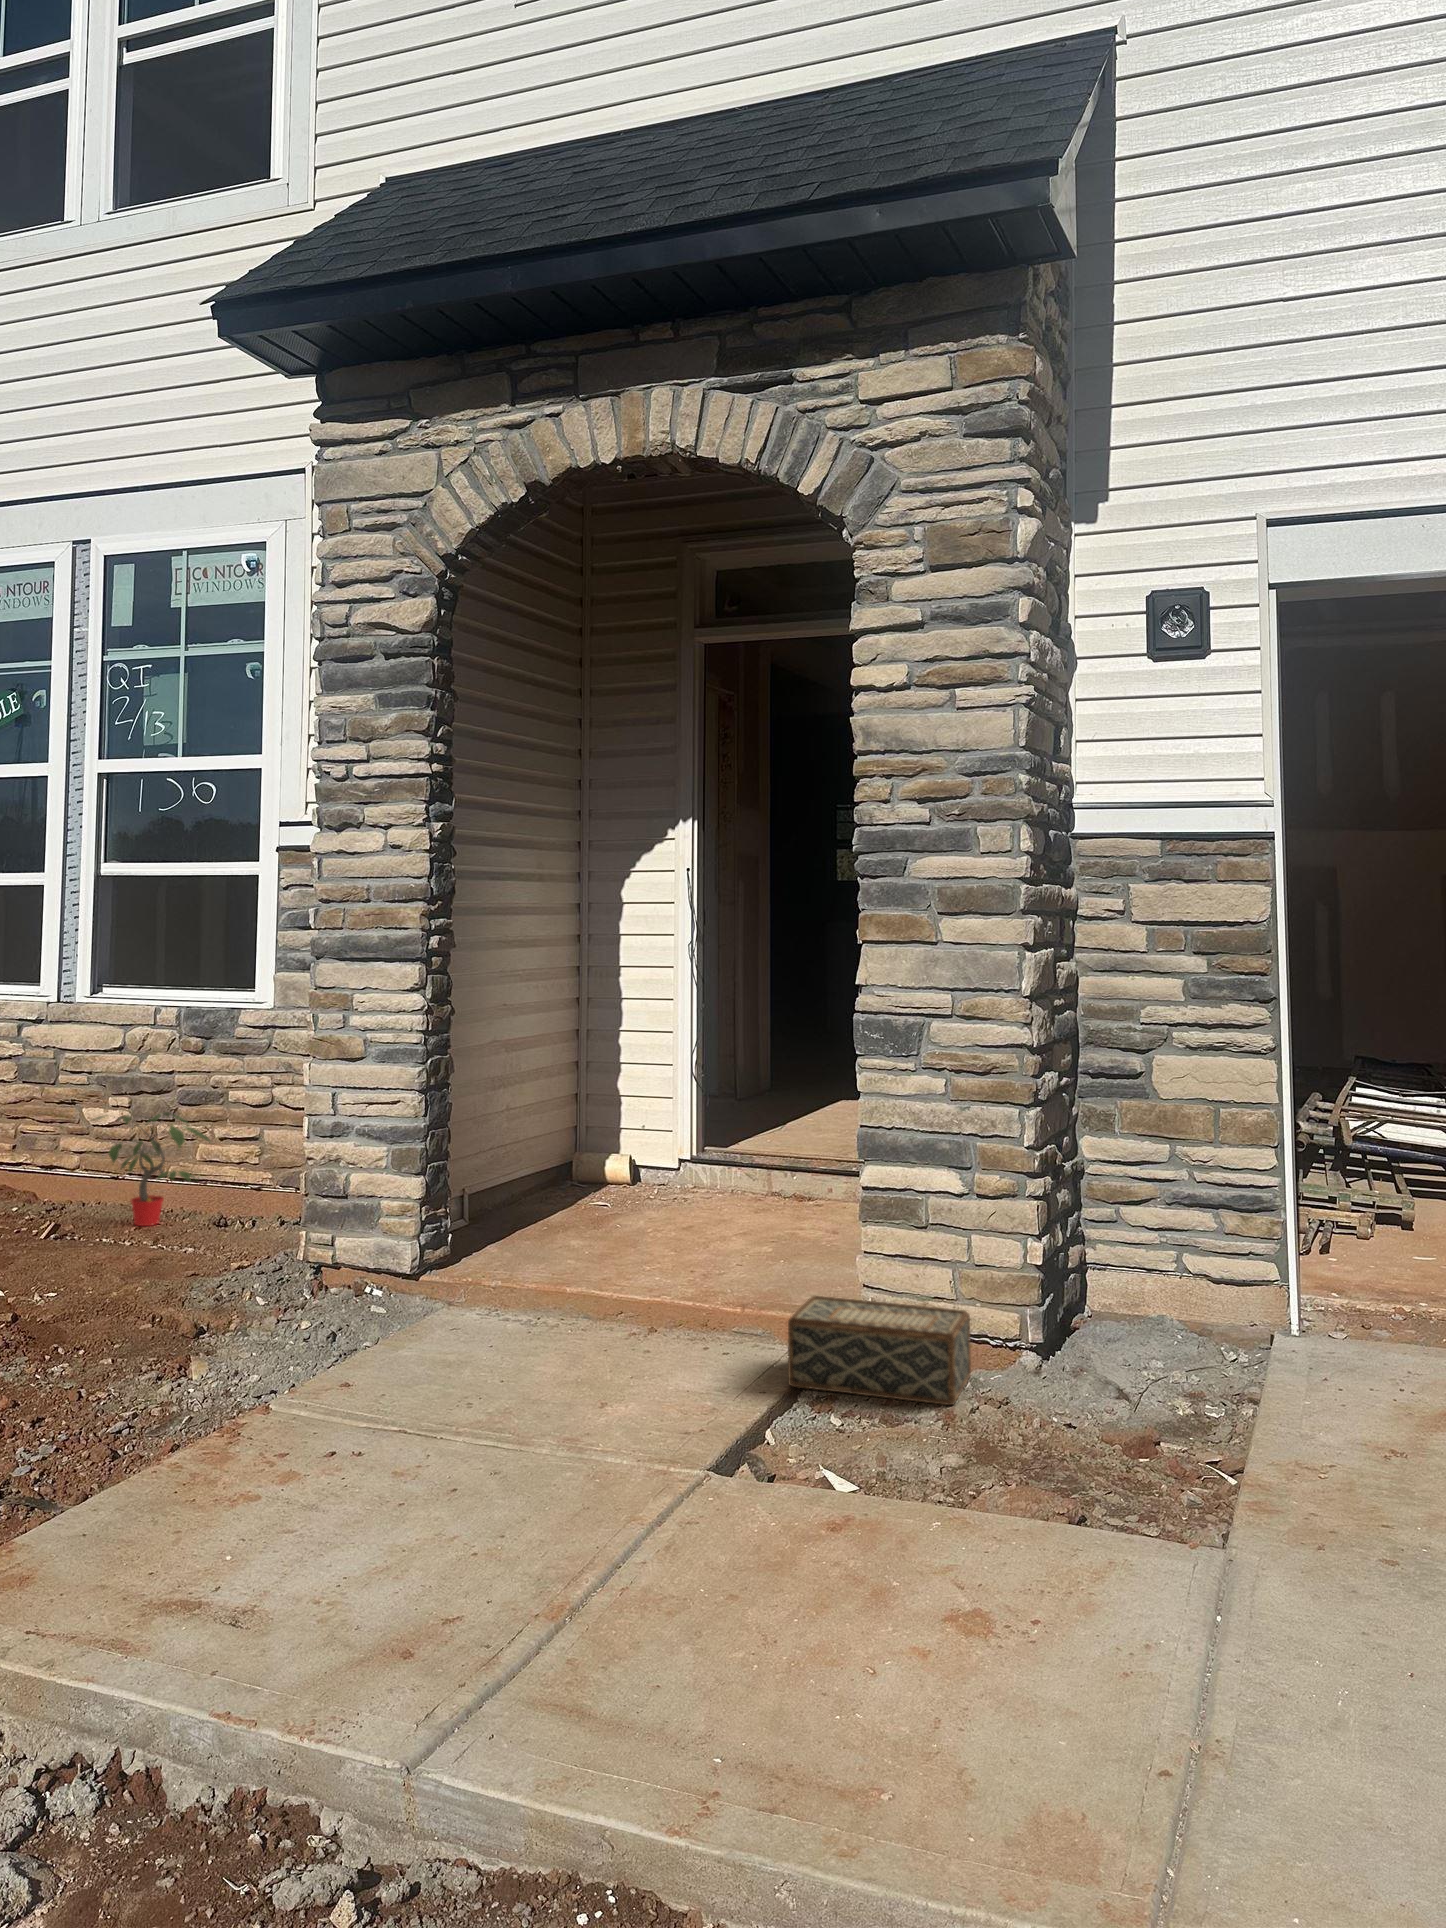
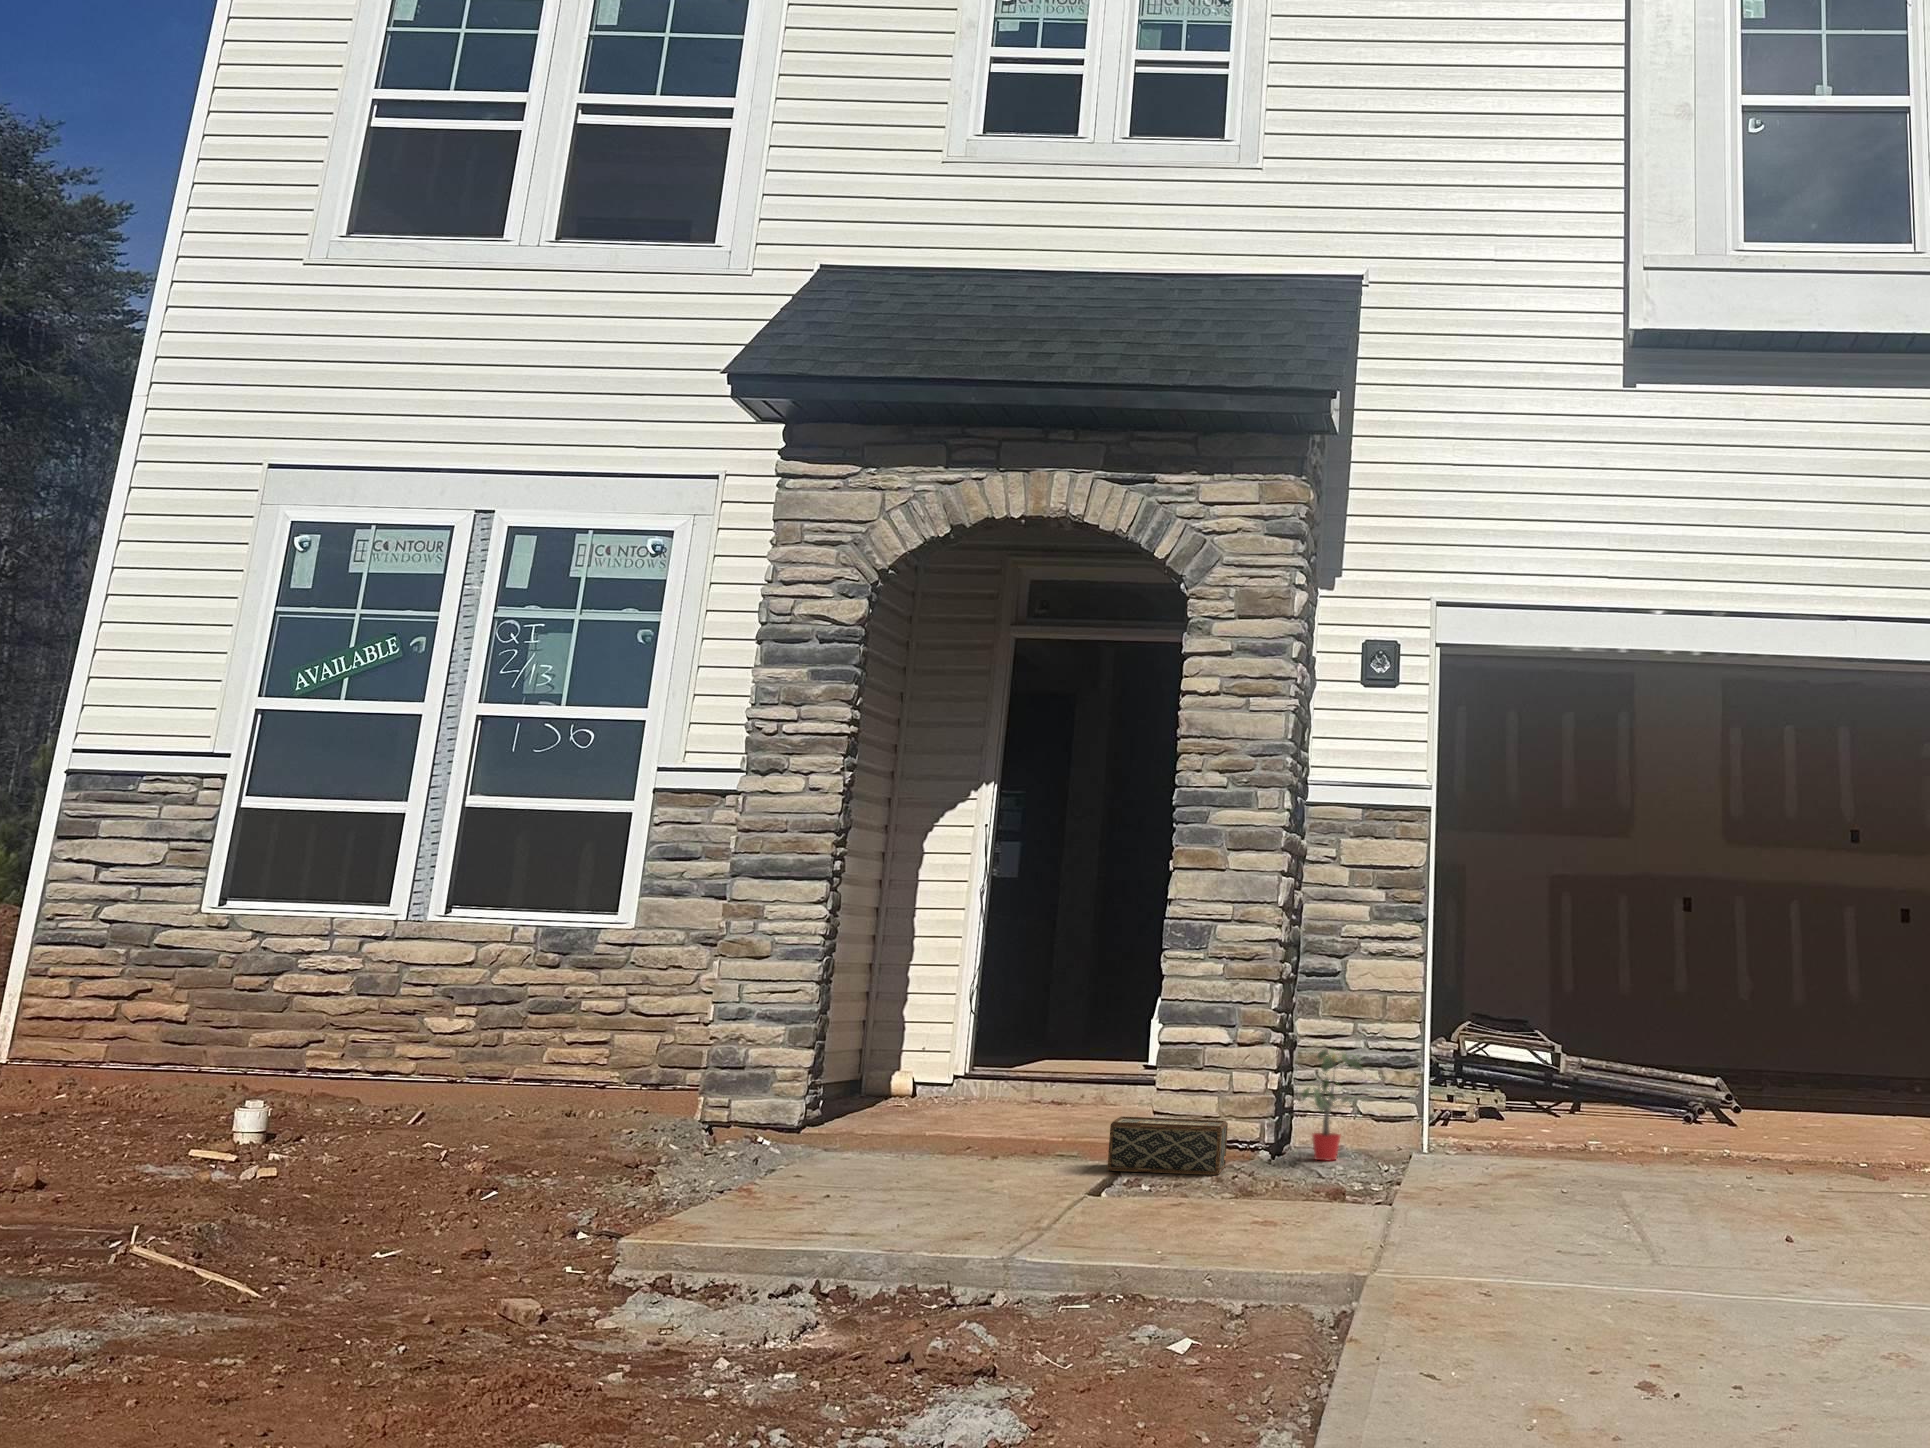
potted plant: present [93,1112,210,1226] -> present [1301,1050,1363,1161]

